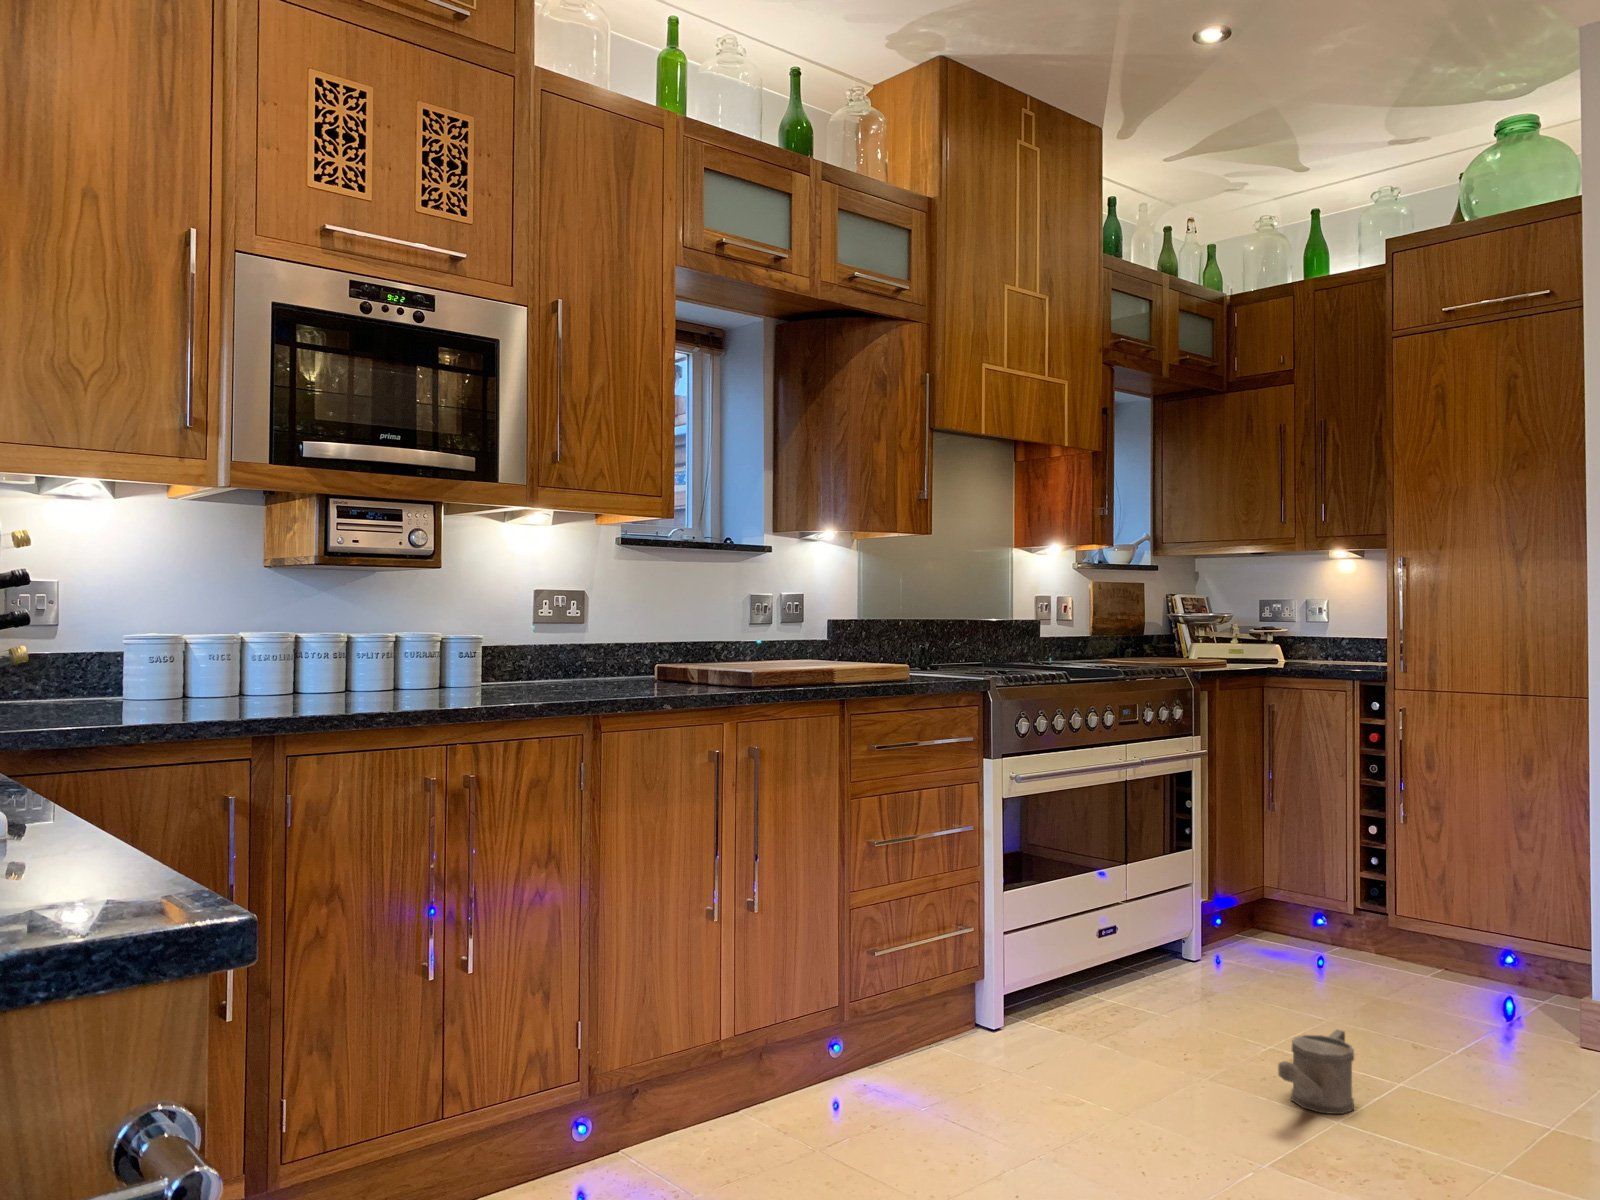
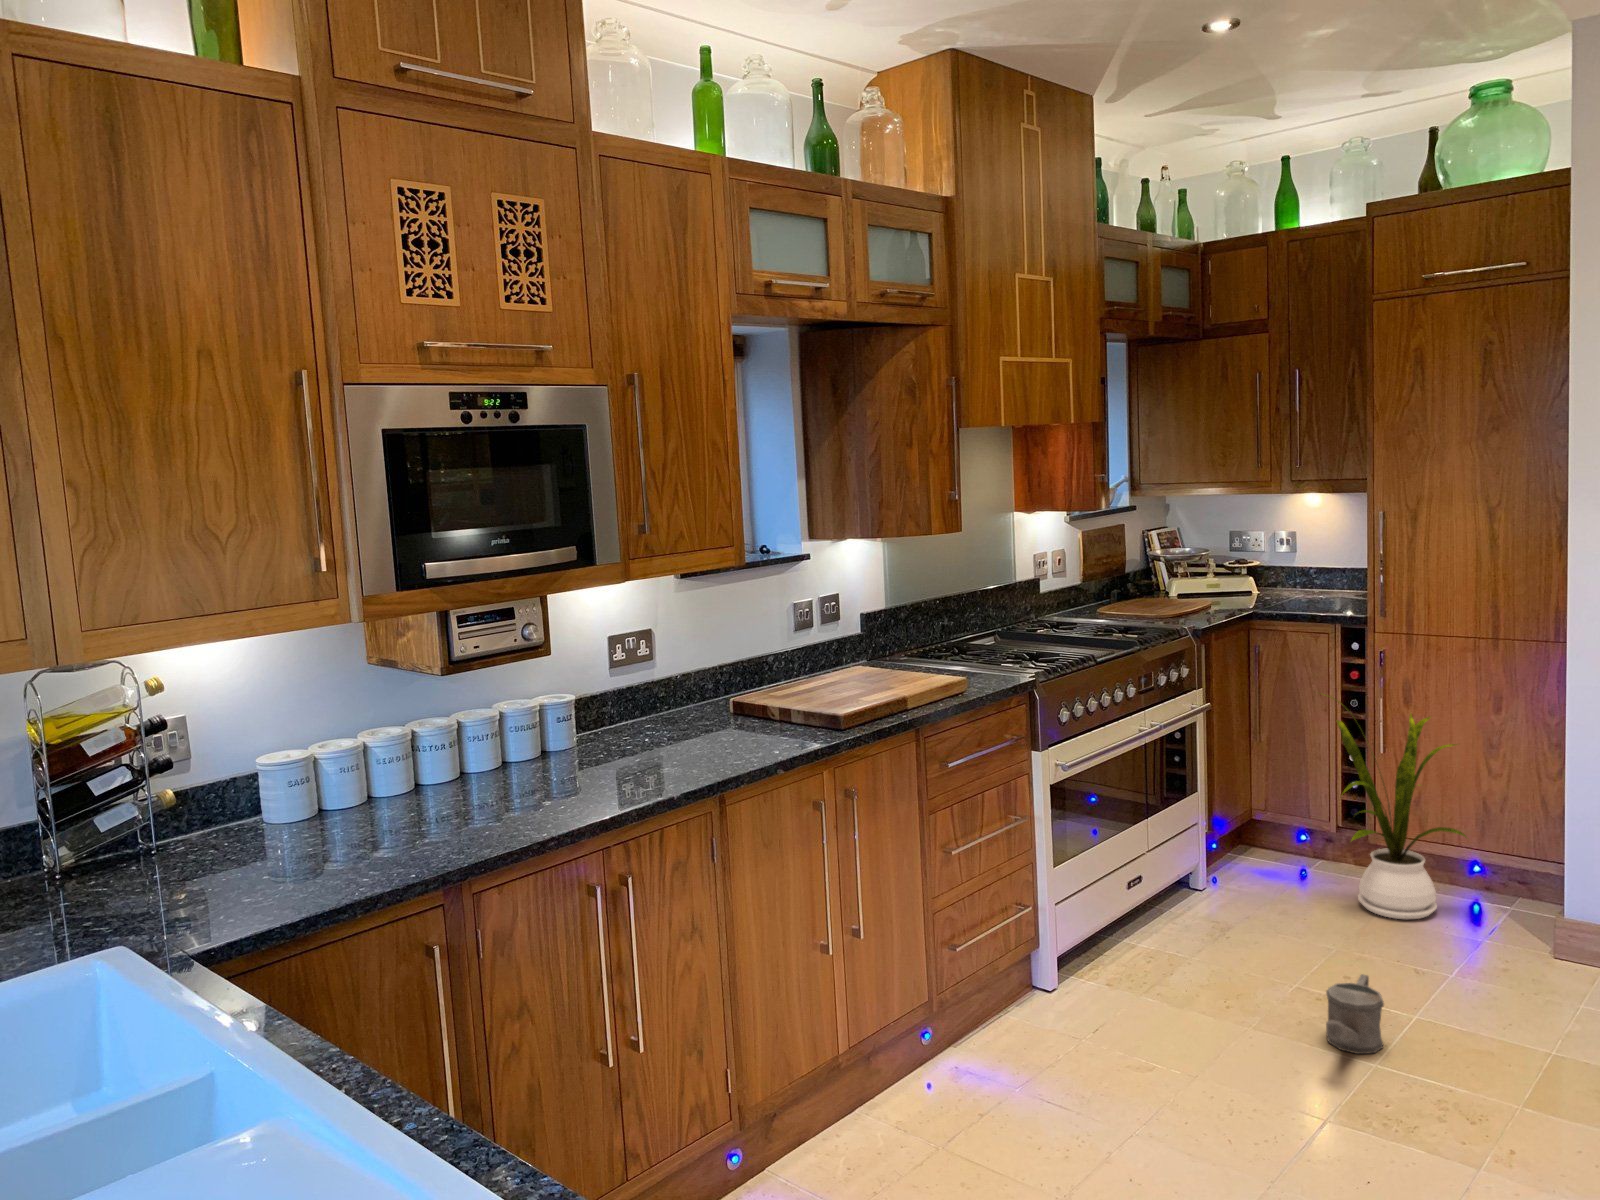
house plant: none [1319,744,1497,1004] -> present [1321,693,1466,920]

